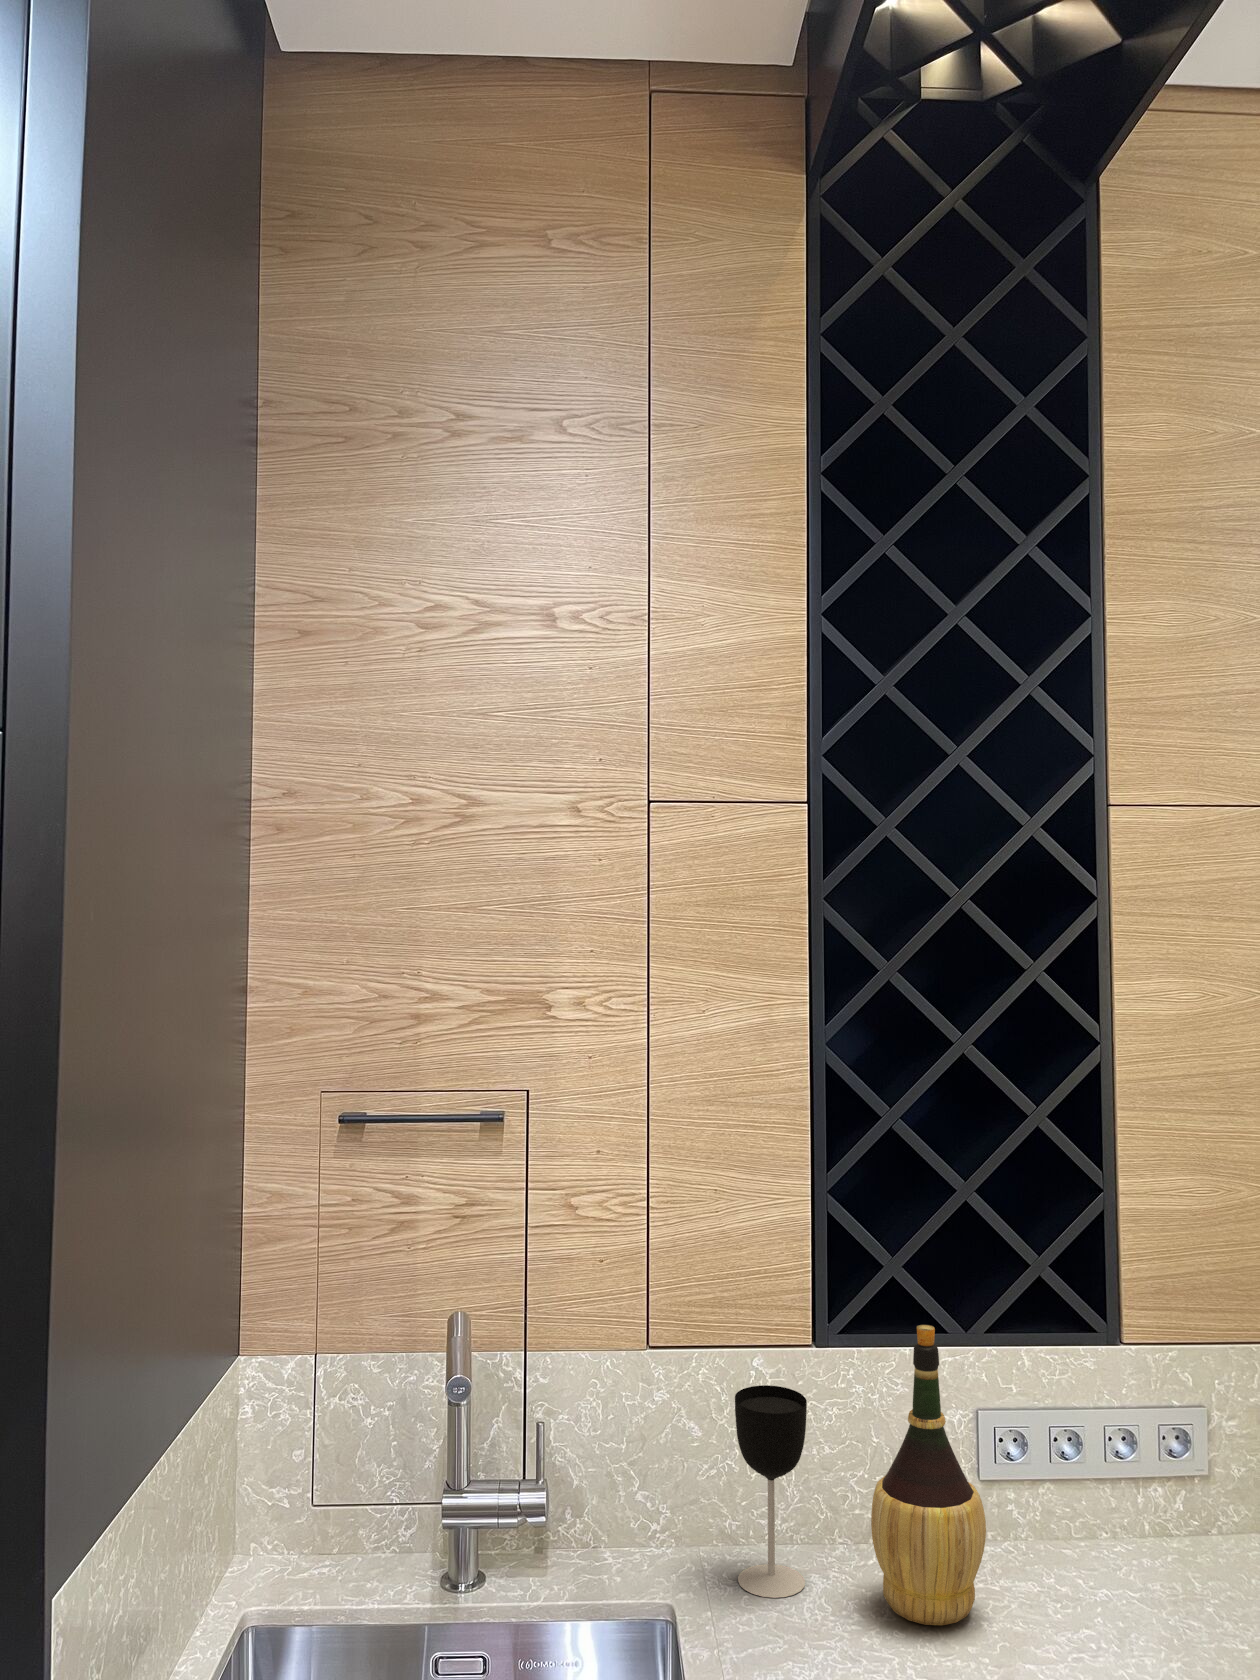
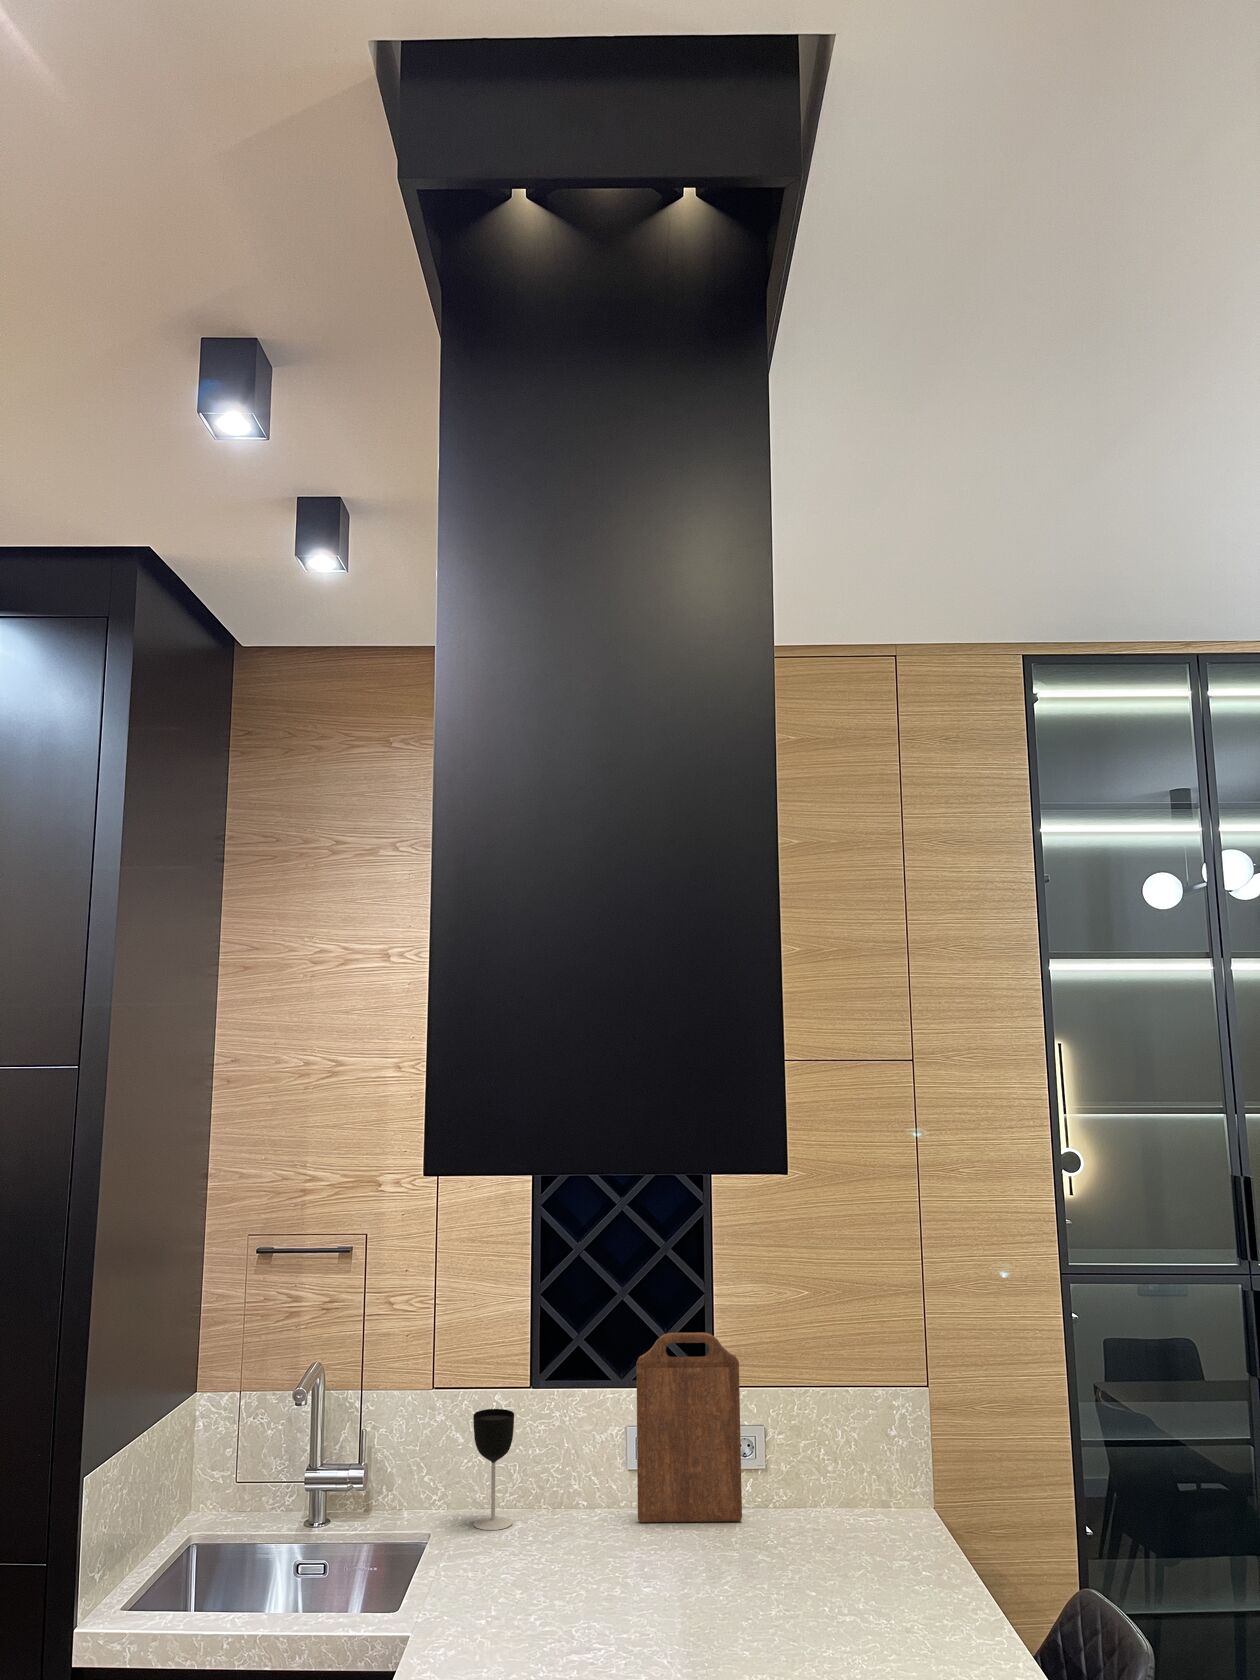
cutting board: none [1012,1259,1194,1575] -> present [636,1332,742,1522]
wine bottle: present [871,1325,986,1625] -> none [541,1368,605,1540]

